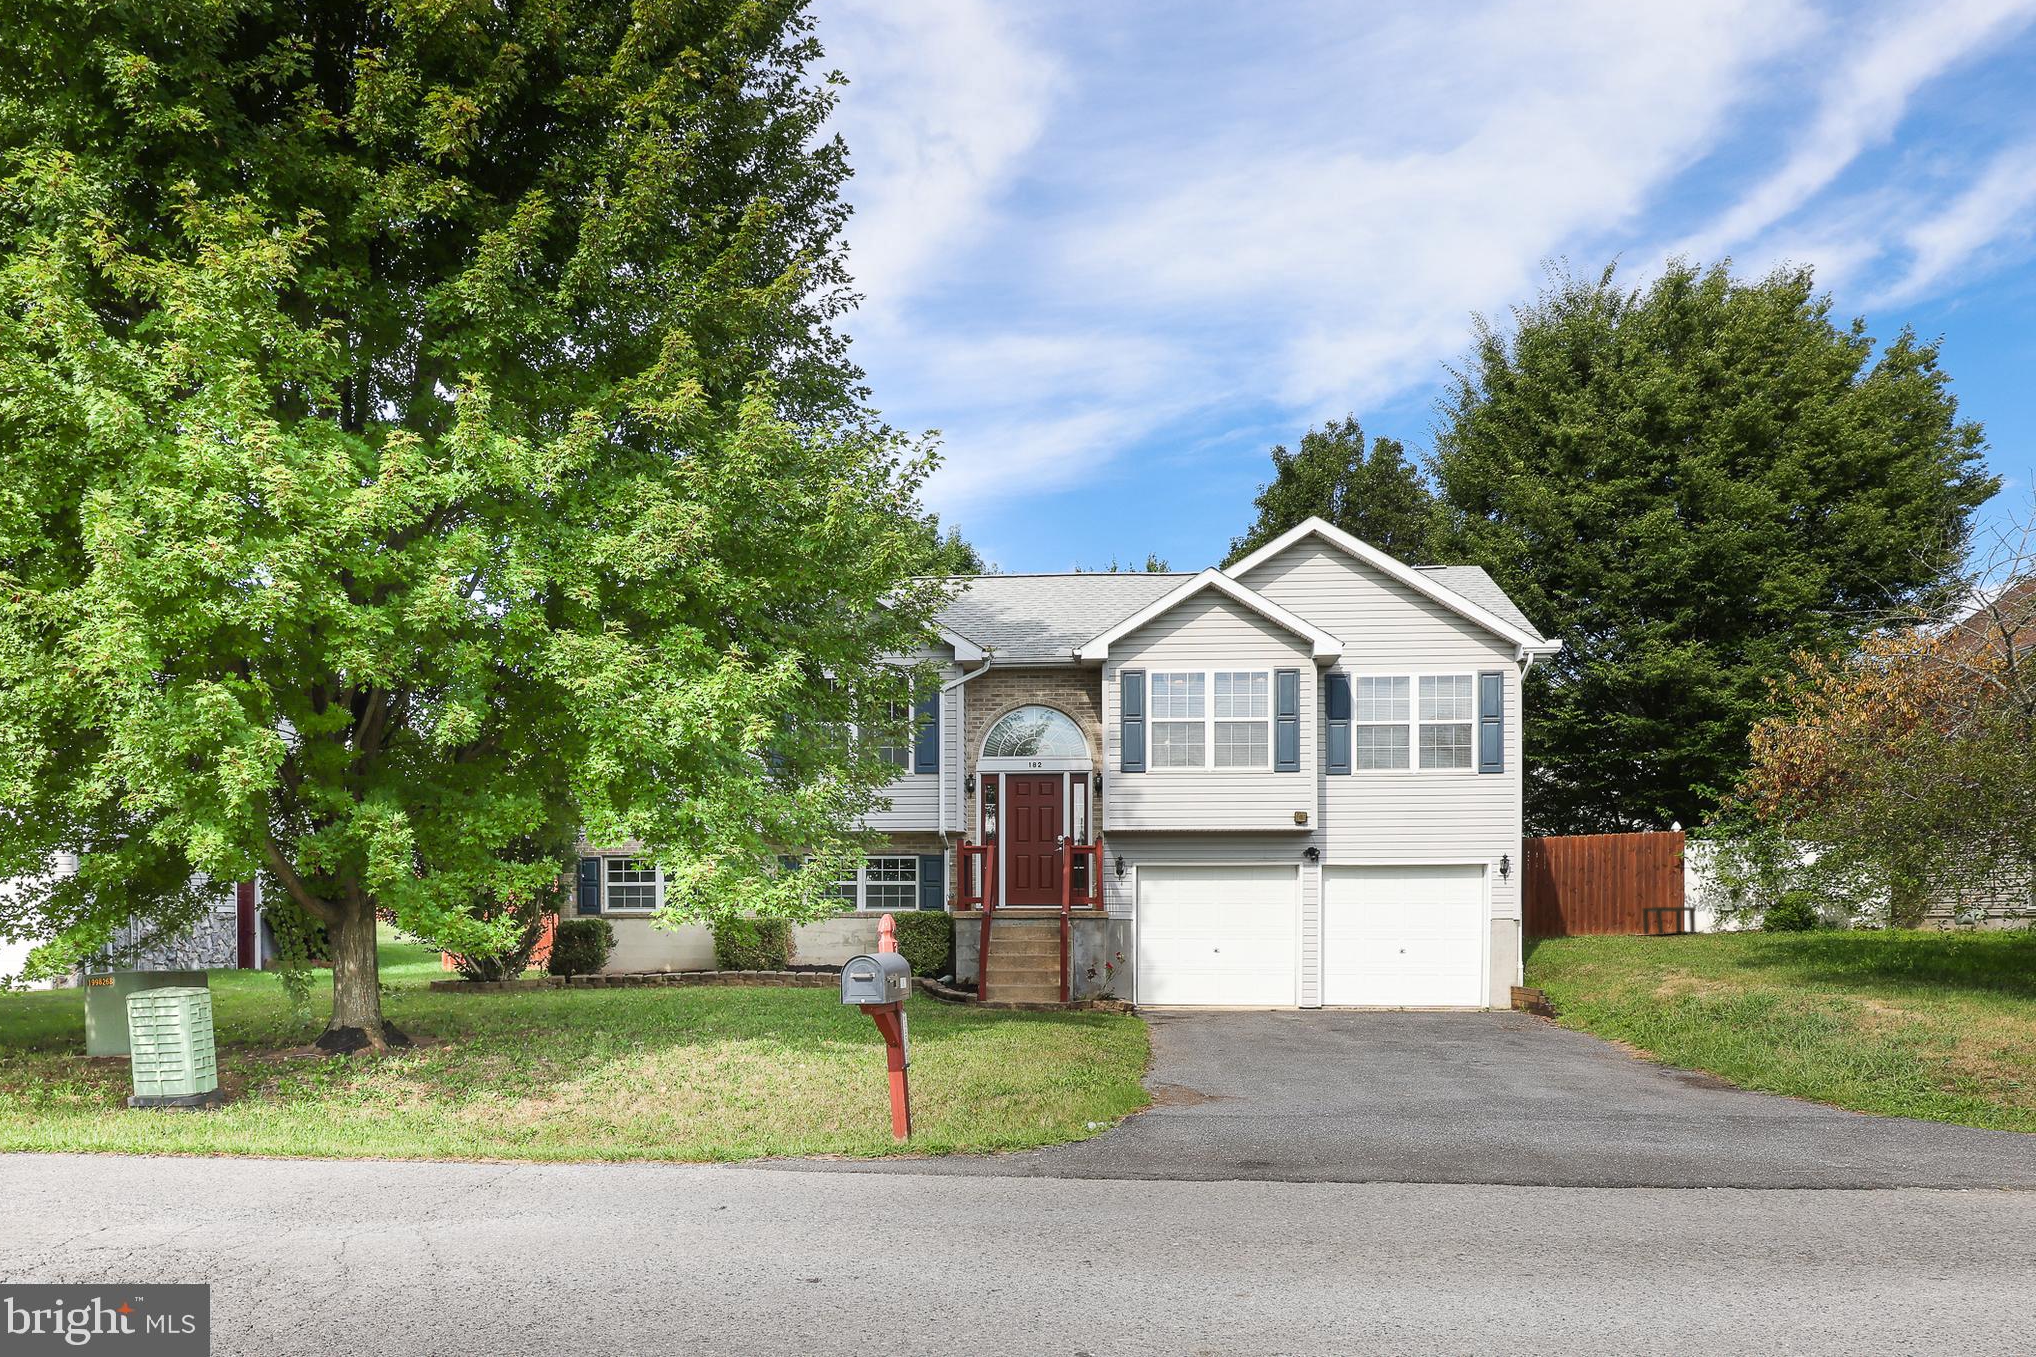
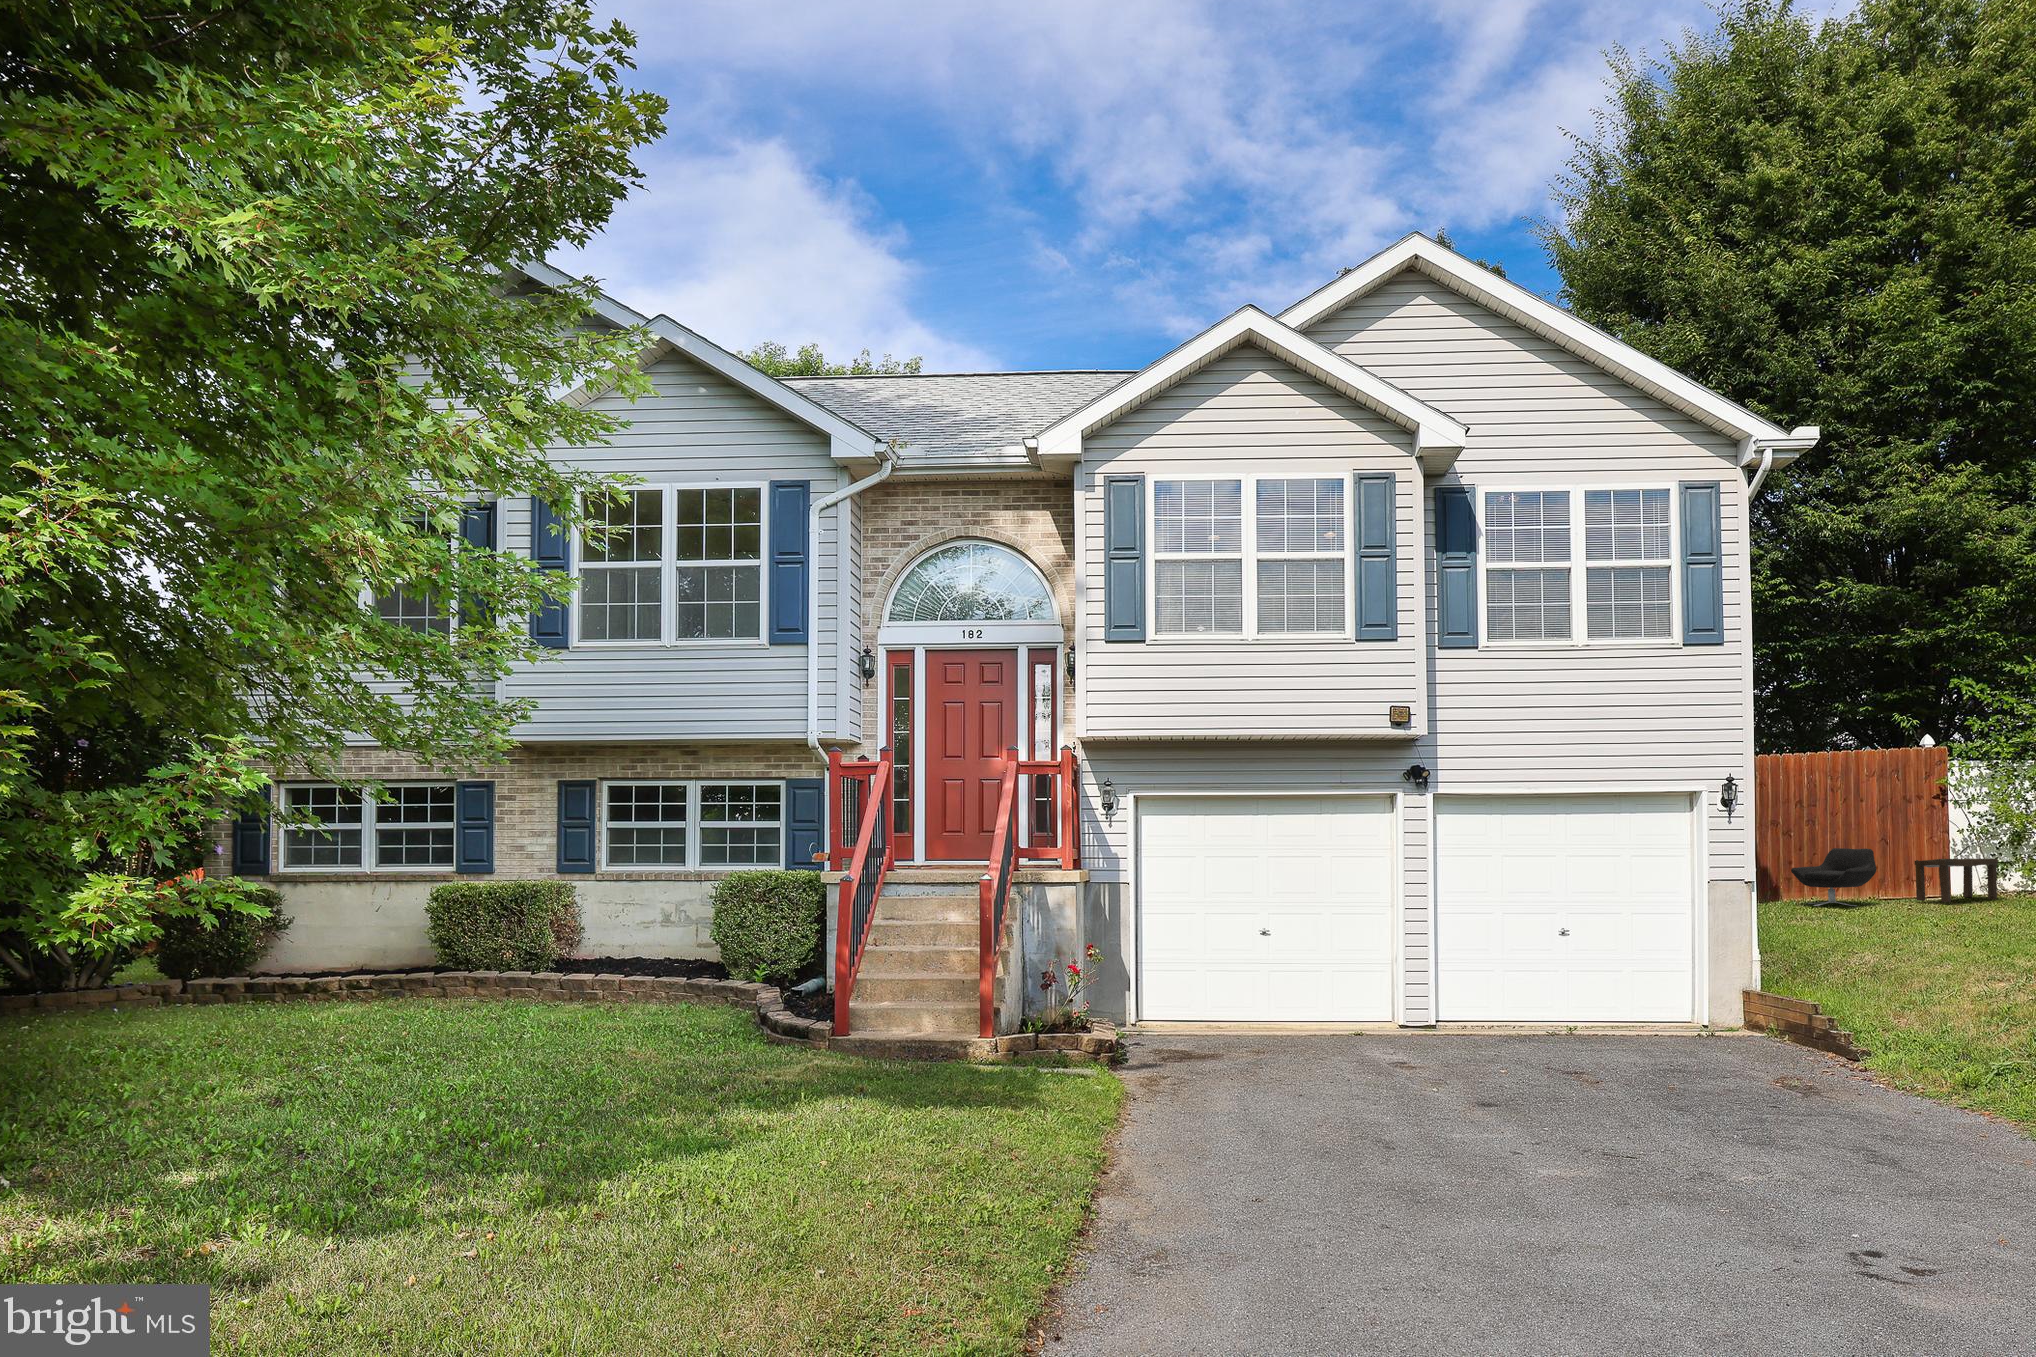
lounge chair: none [1564,900,1618,937] -> present [1791,848,1876,906]

